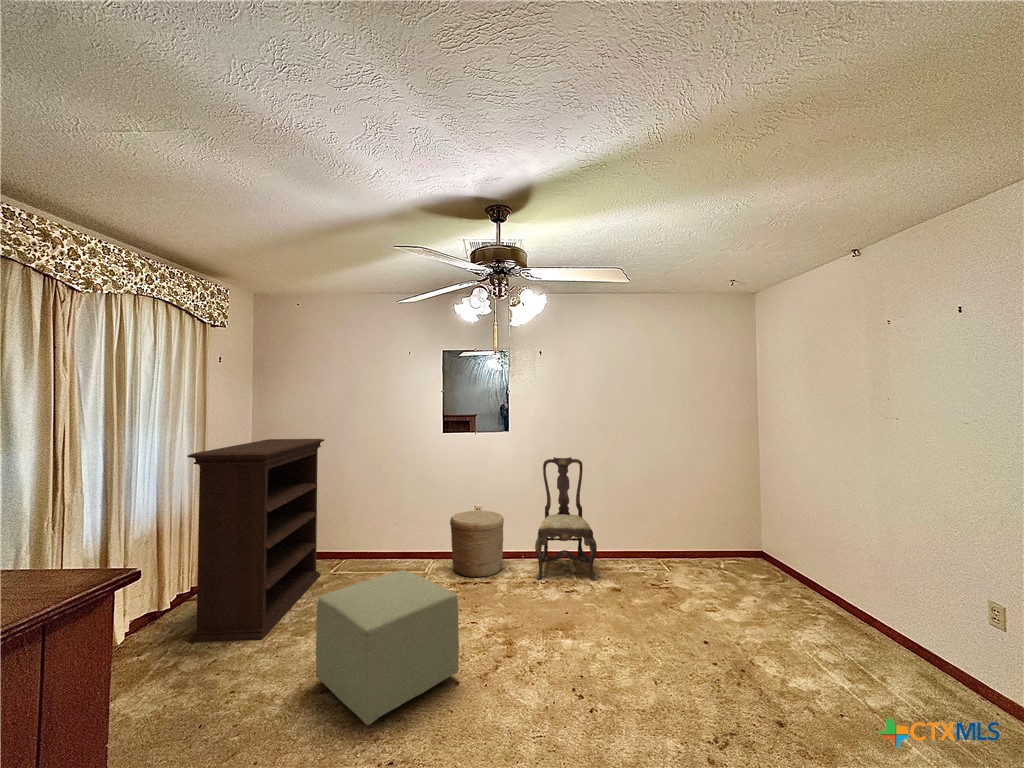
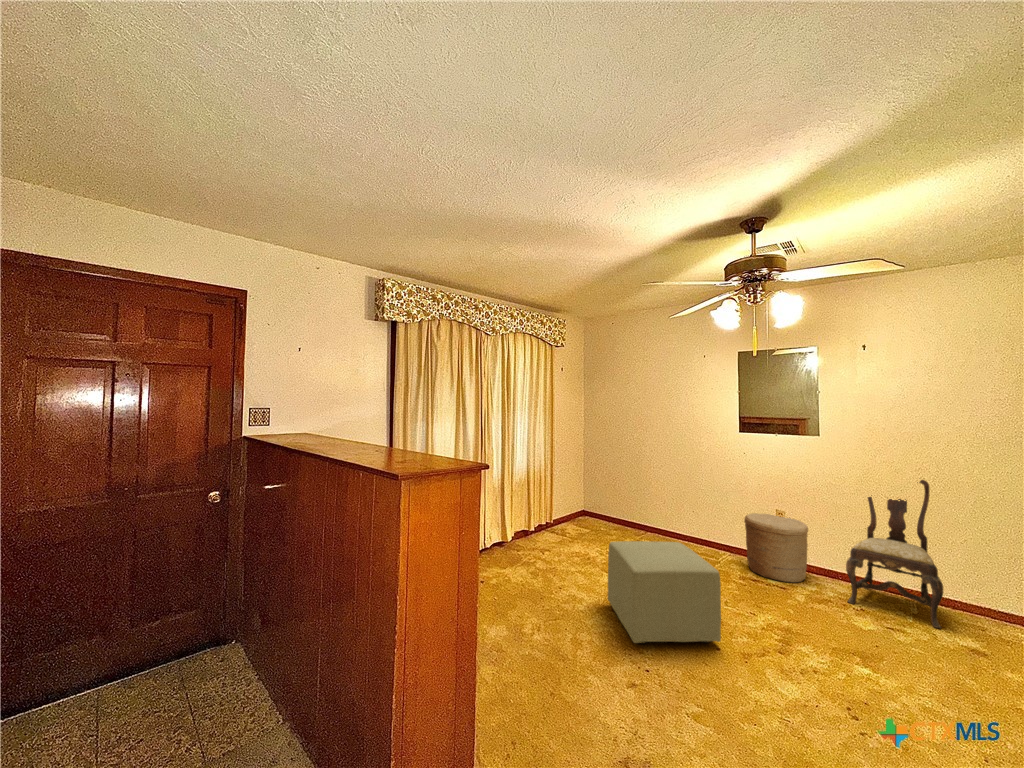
bookshelf: present [187,439,324,643] -> none [540,428,633,566]

